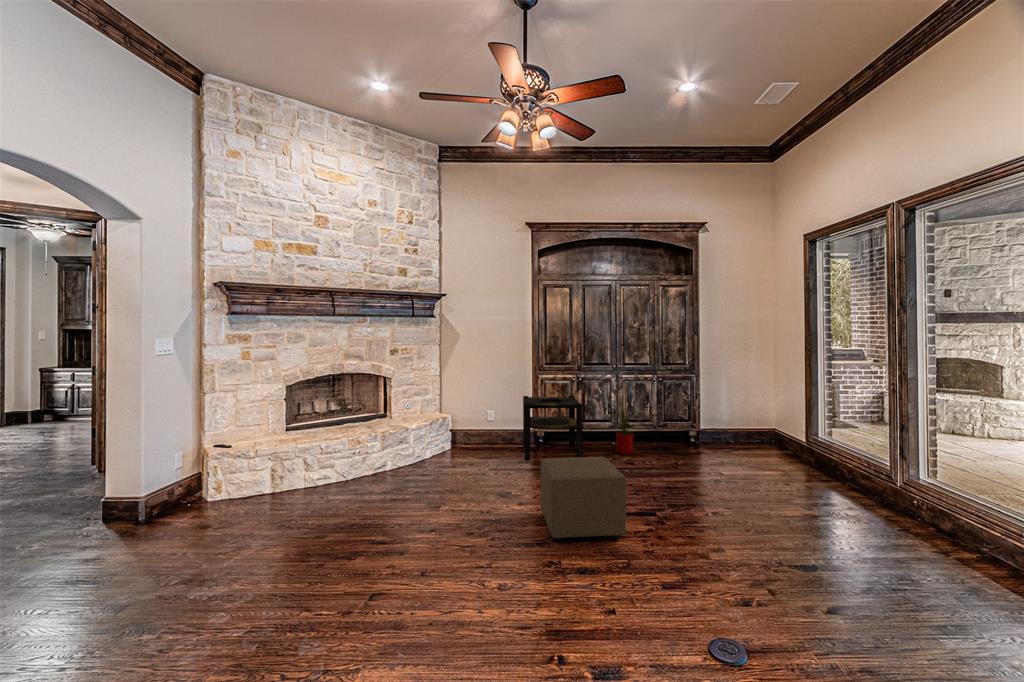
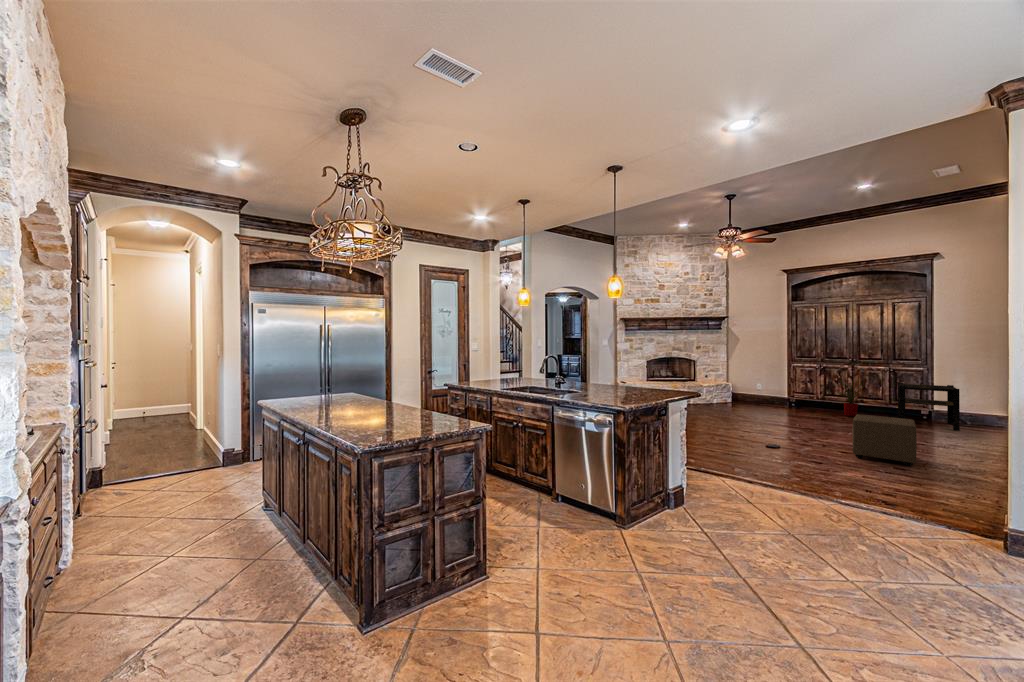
side table: present [523,396,582,460] -> present [898,383,960,431]
ottoman: present [540,457,626,542] -> present [852,414,917,466]

